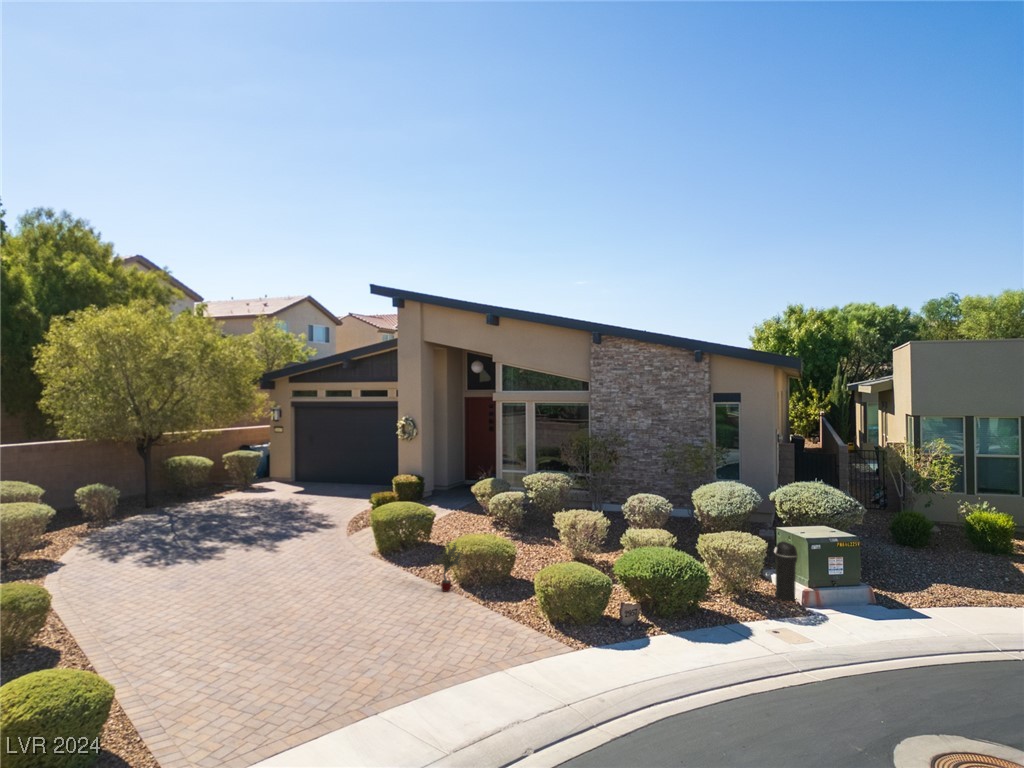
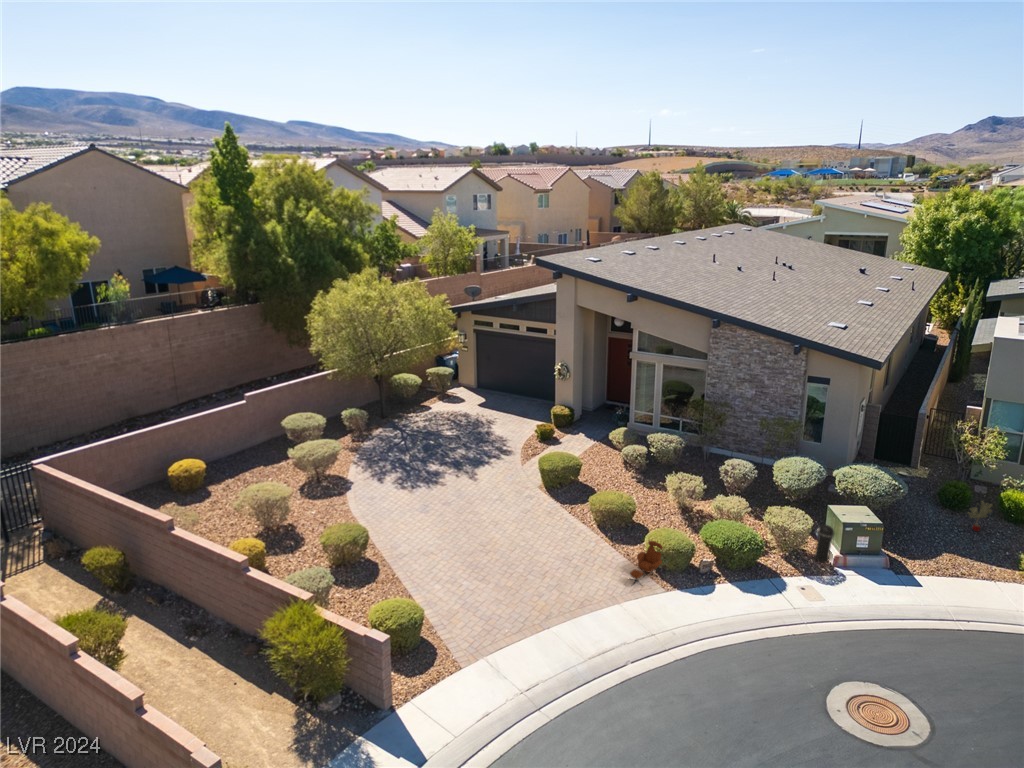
potted tree: present [435,542,461,592] -> present [968,501,992,531]
lounge chair: none [513,577,564,650] -> present [630,541,663,583]

